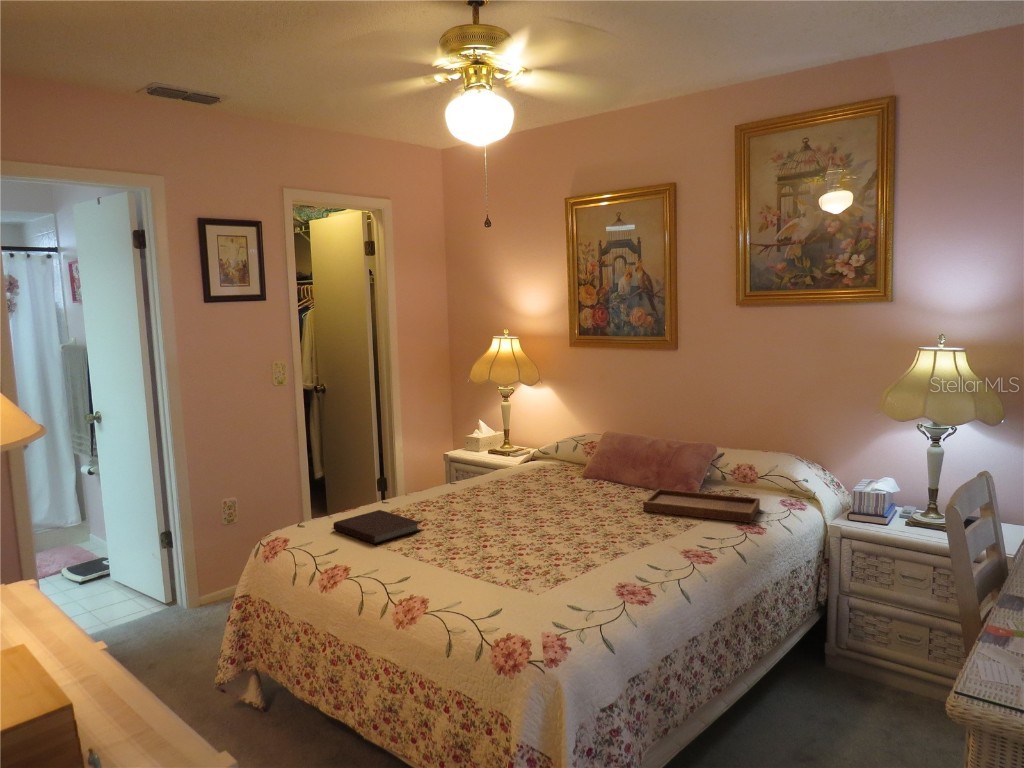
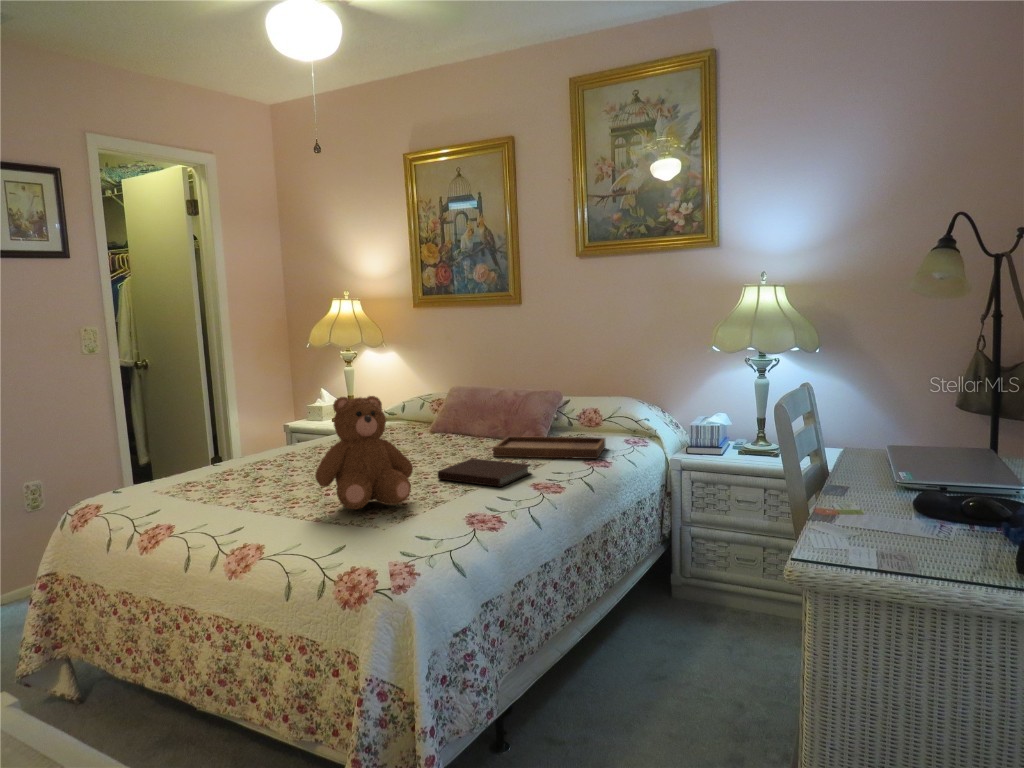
teddy bear: none [474,455,566,567] -> present [315,396,413,509]
notebook: present [333,510,421,544] -> present [438,459,531,487]

